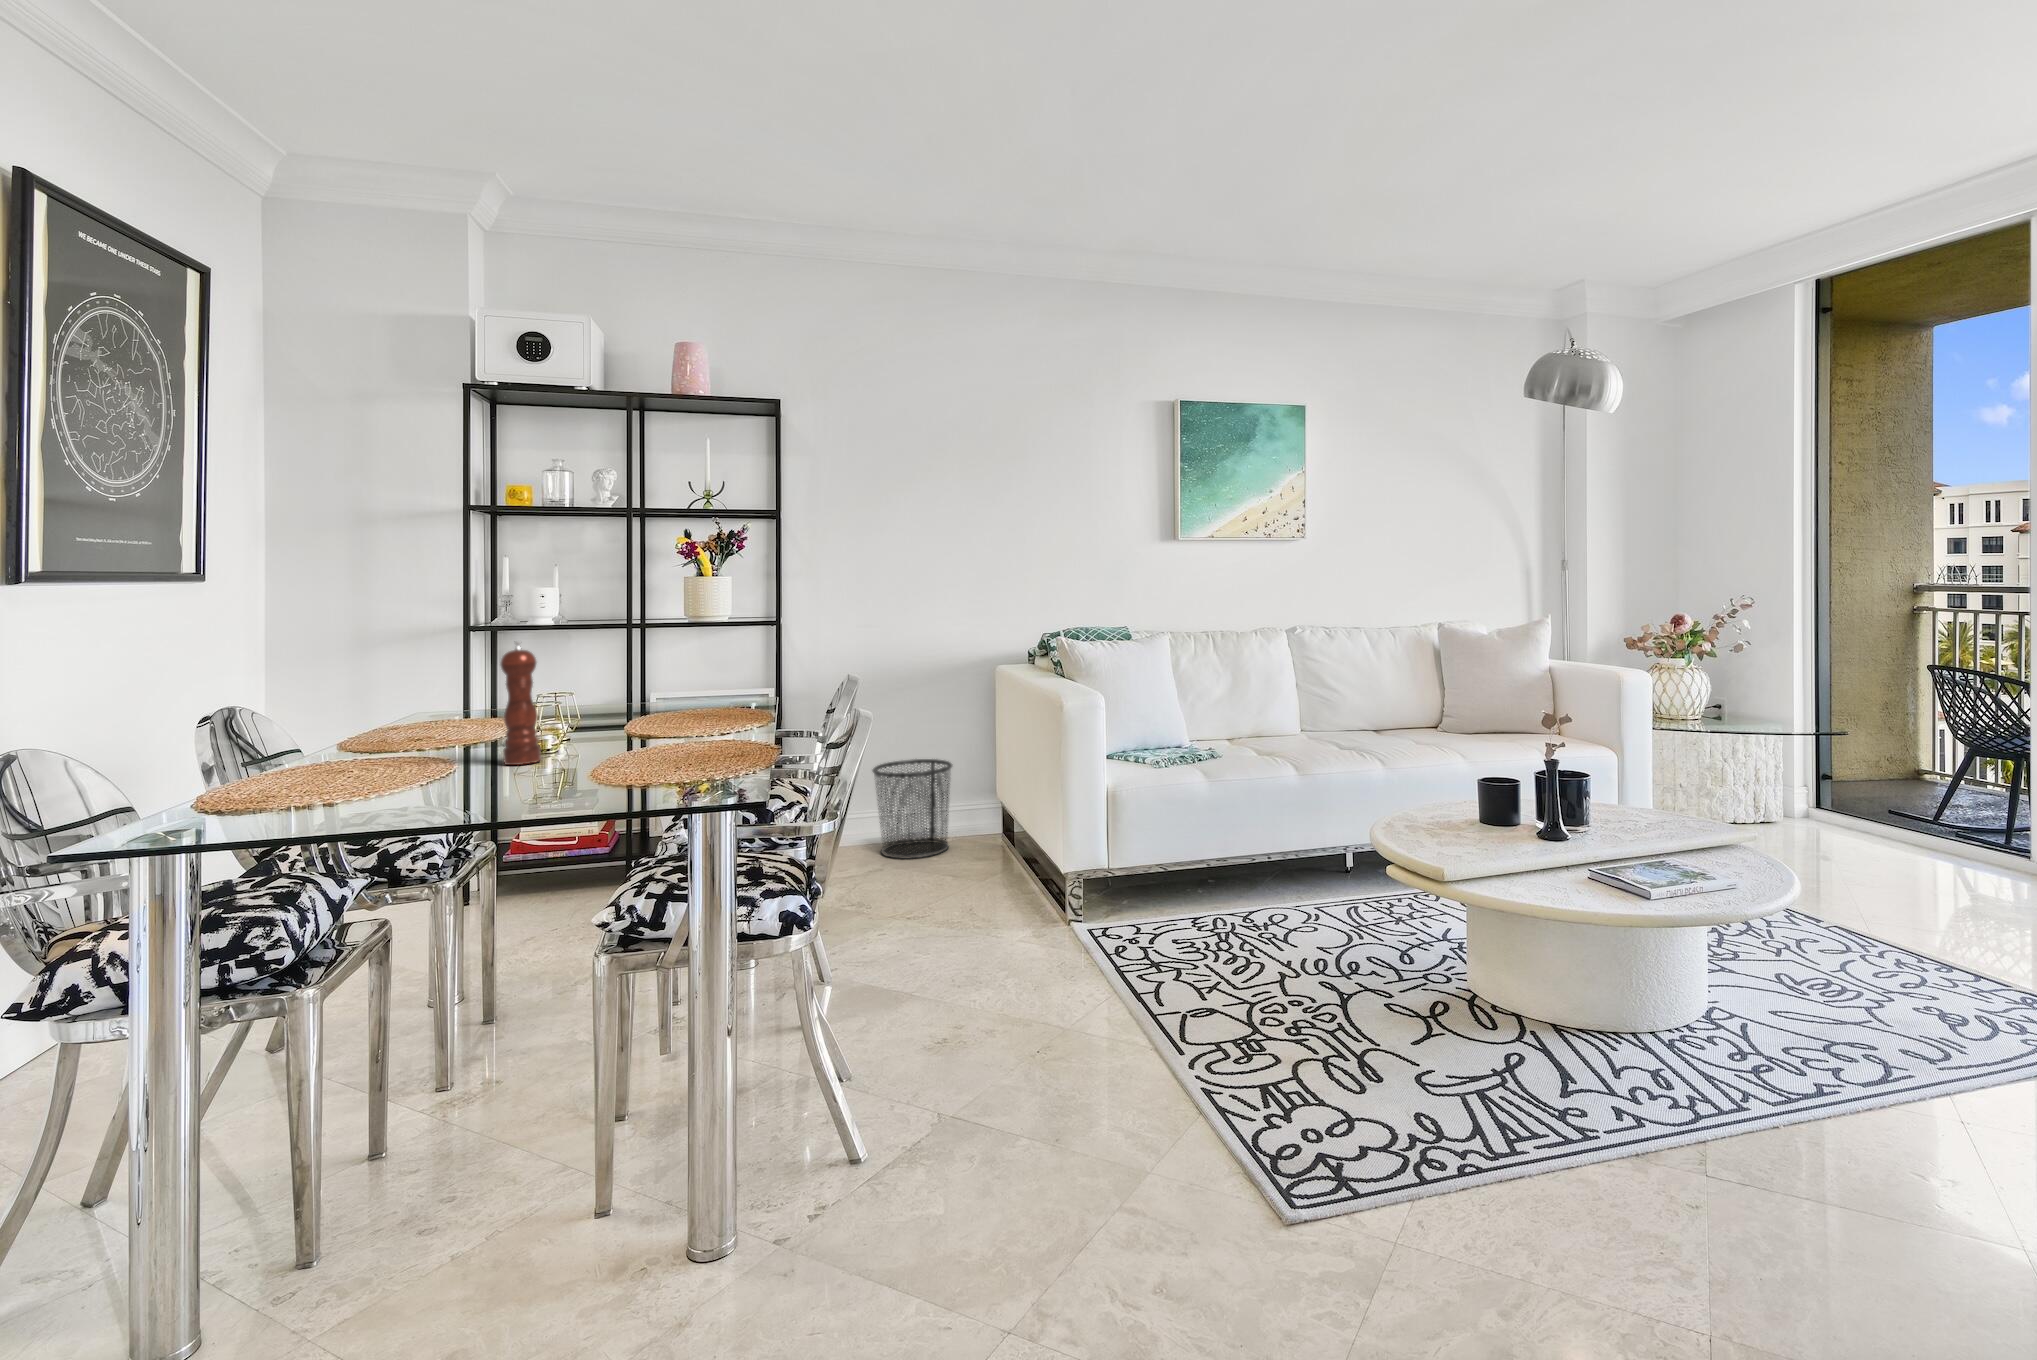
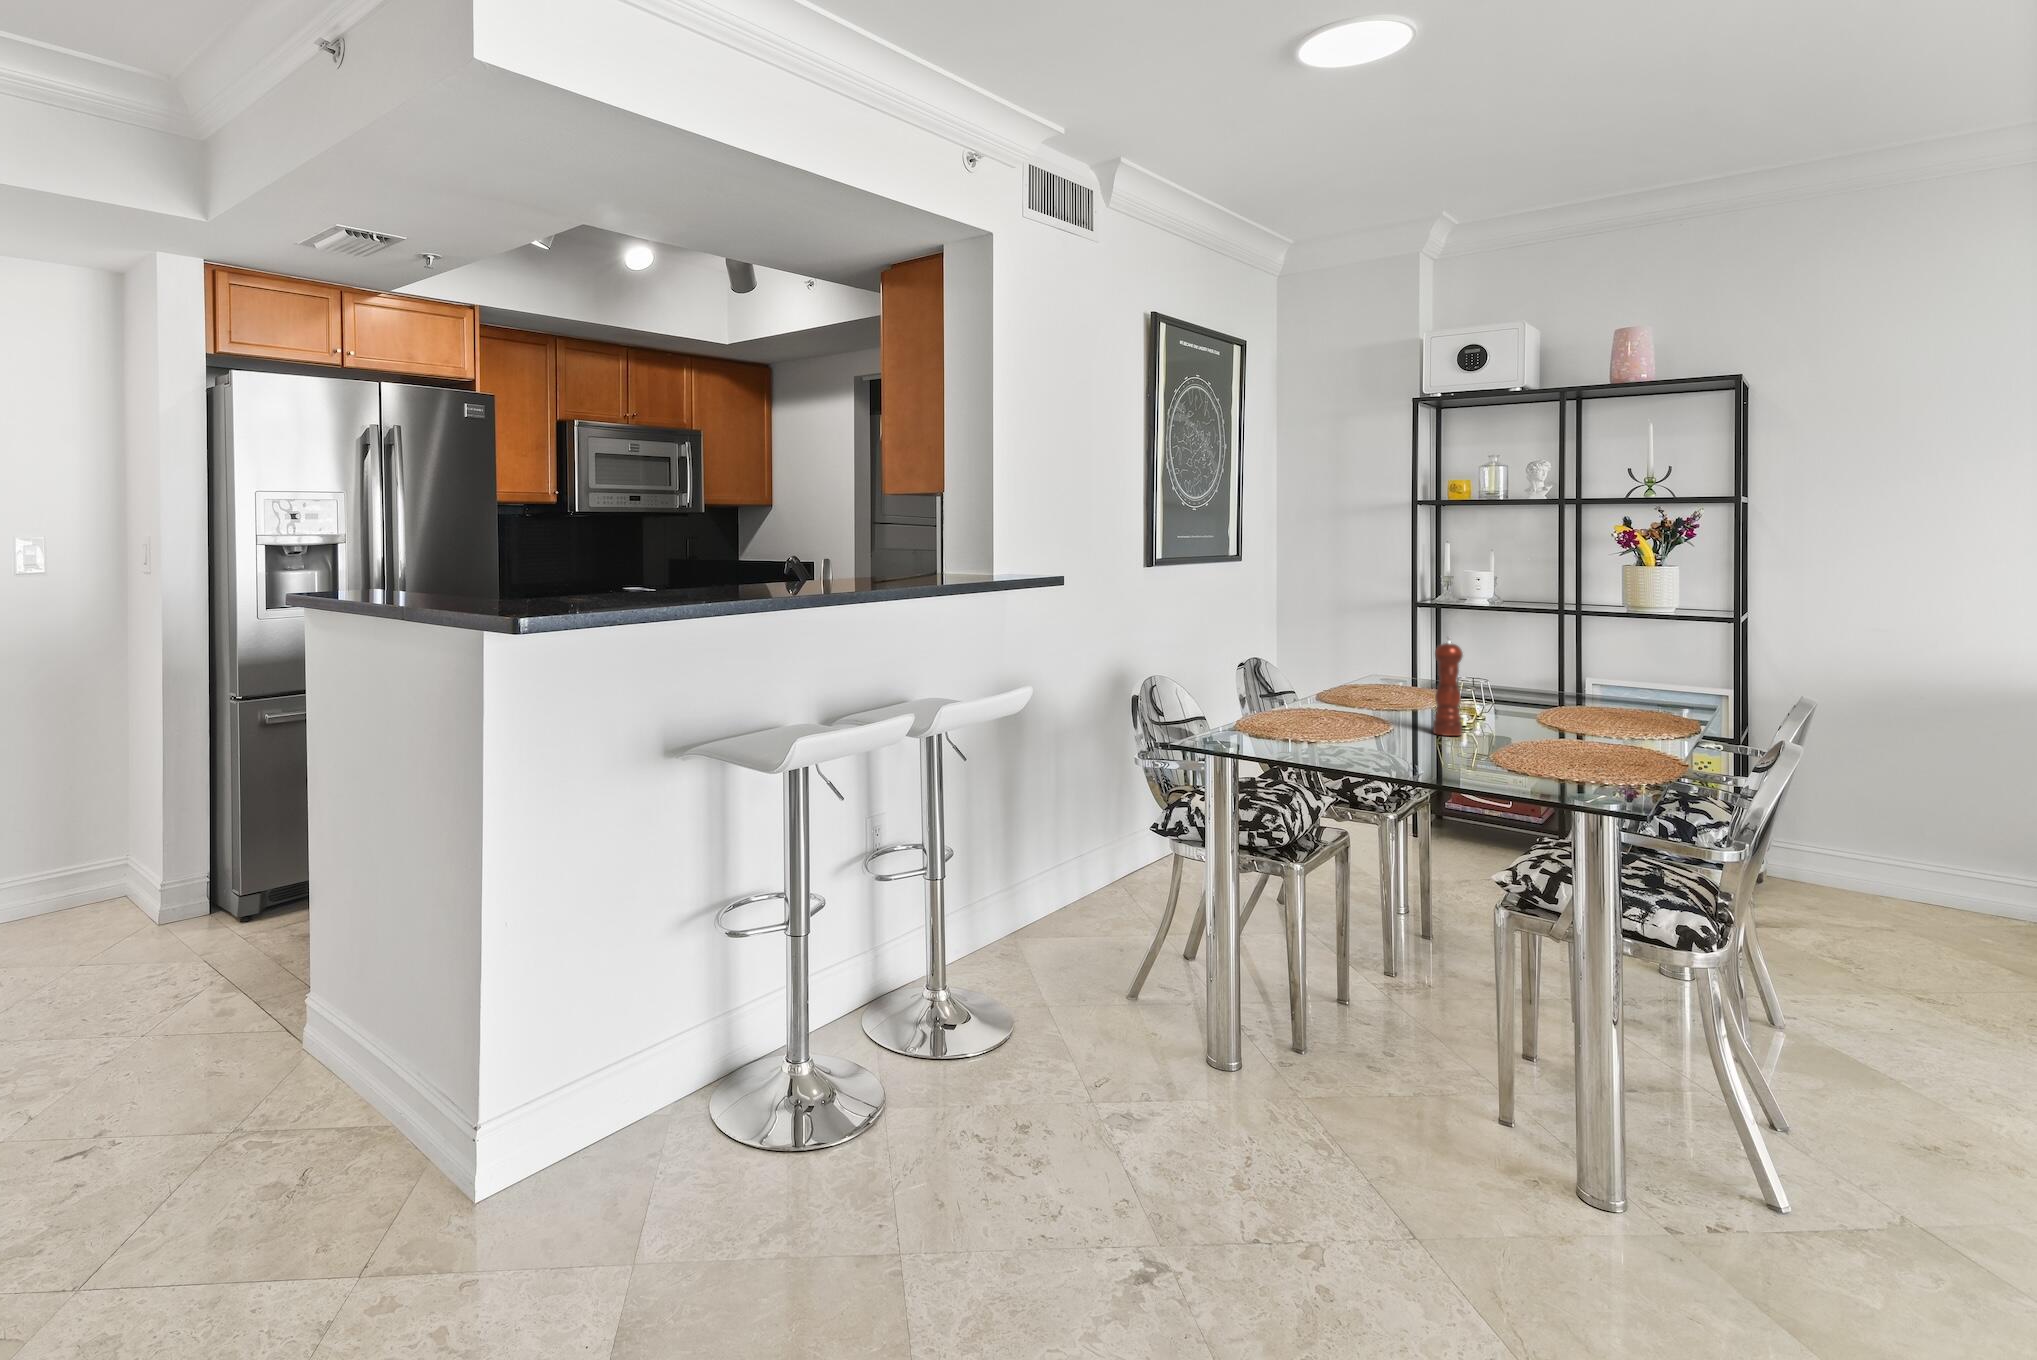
waste bin: present [872,759,952,859] -> none [1846,797,1977,922]

